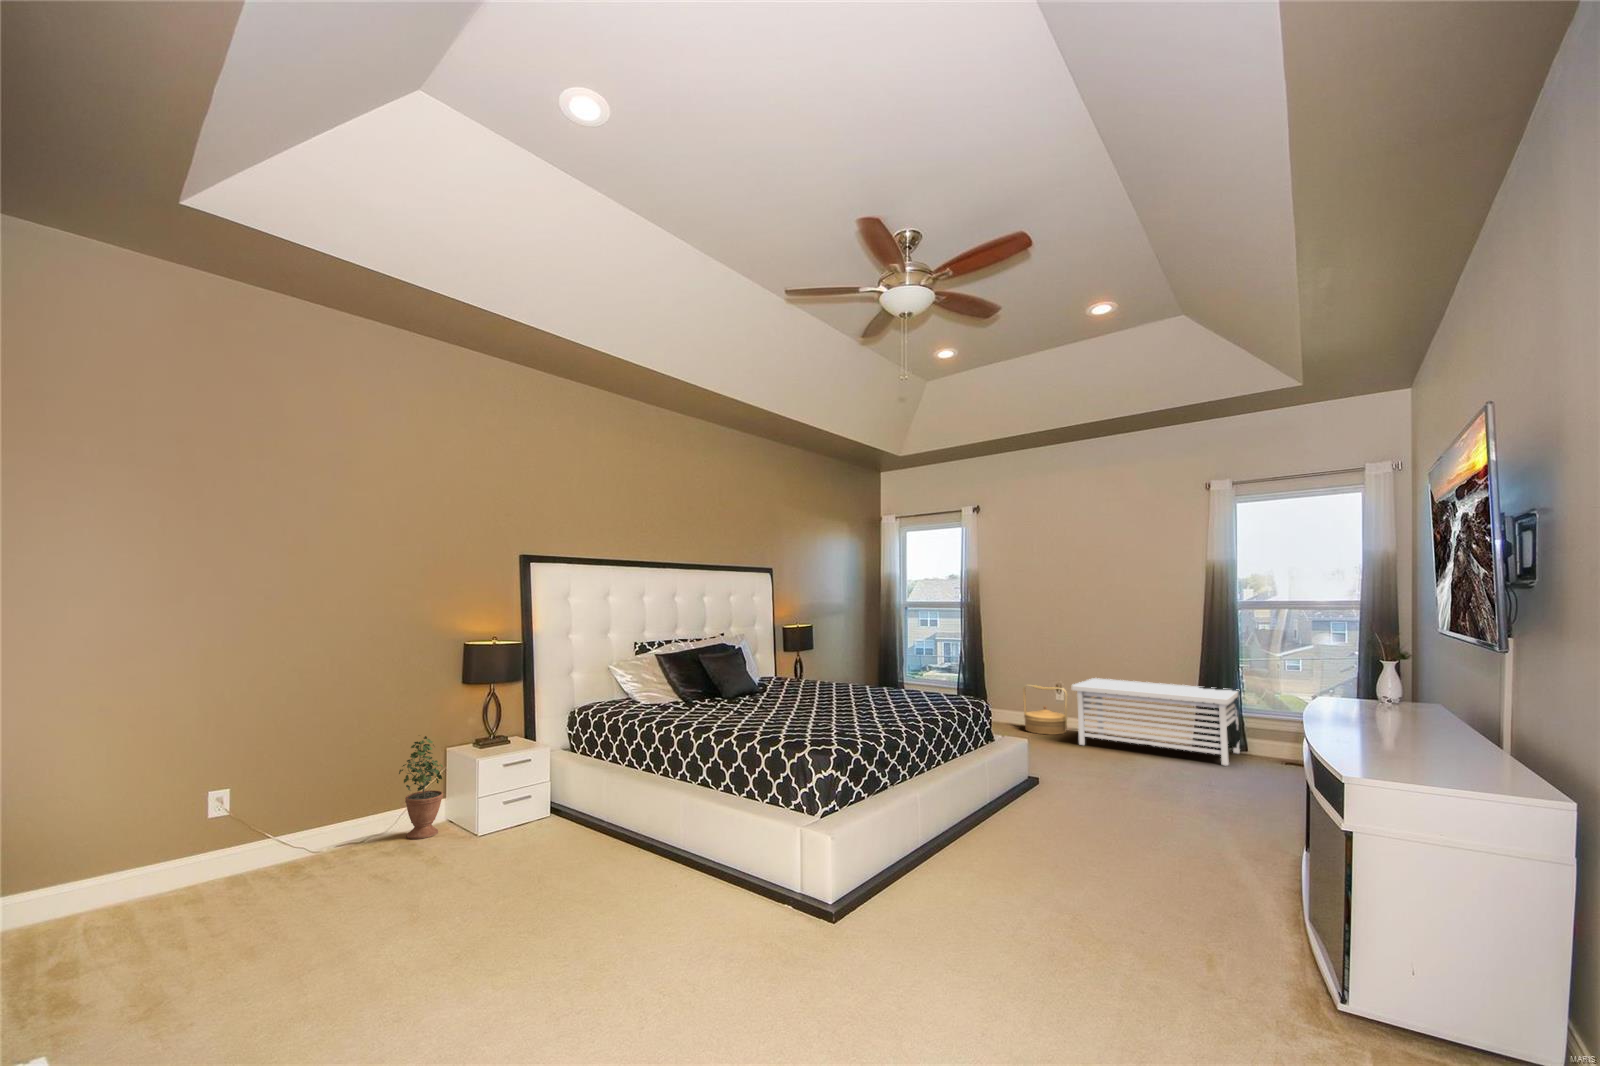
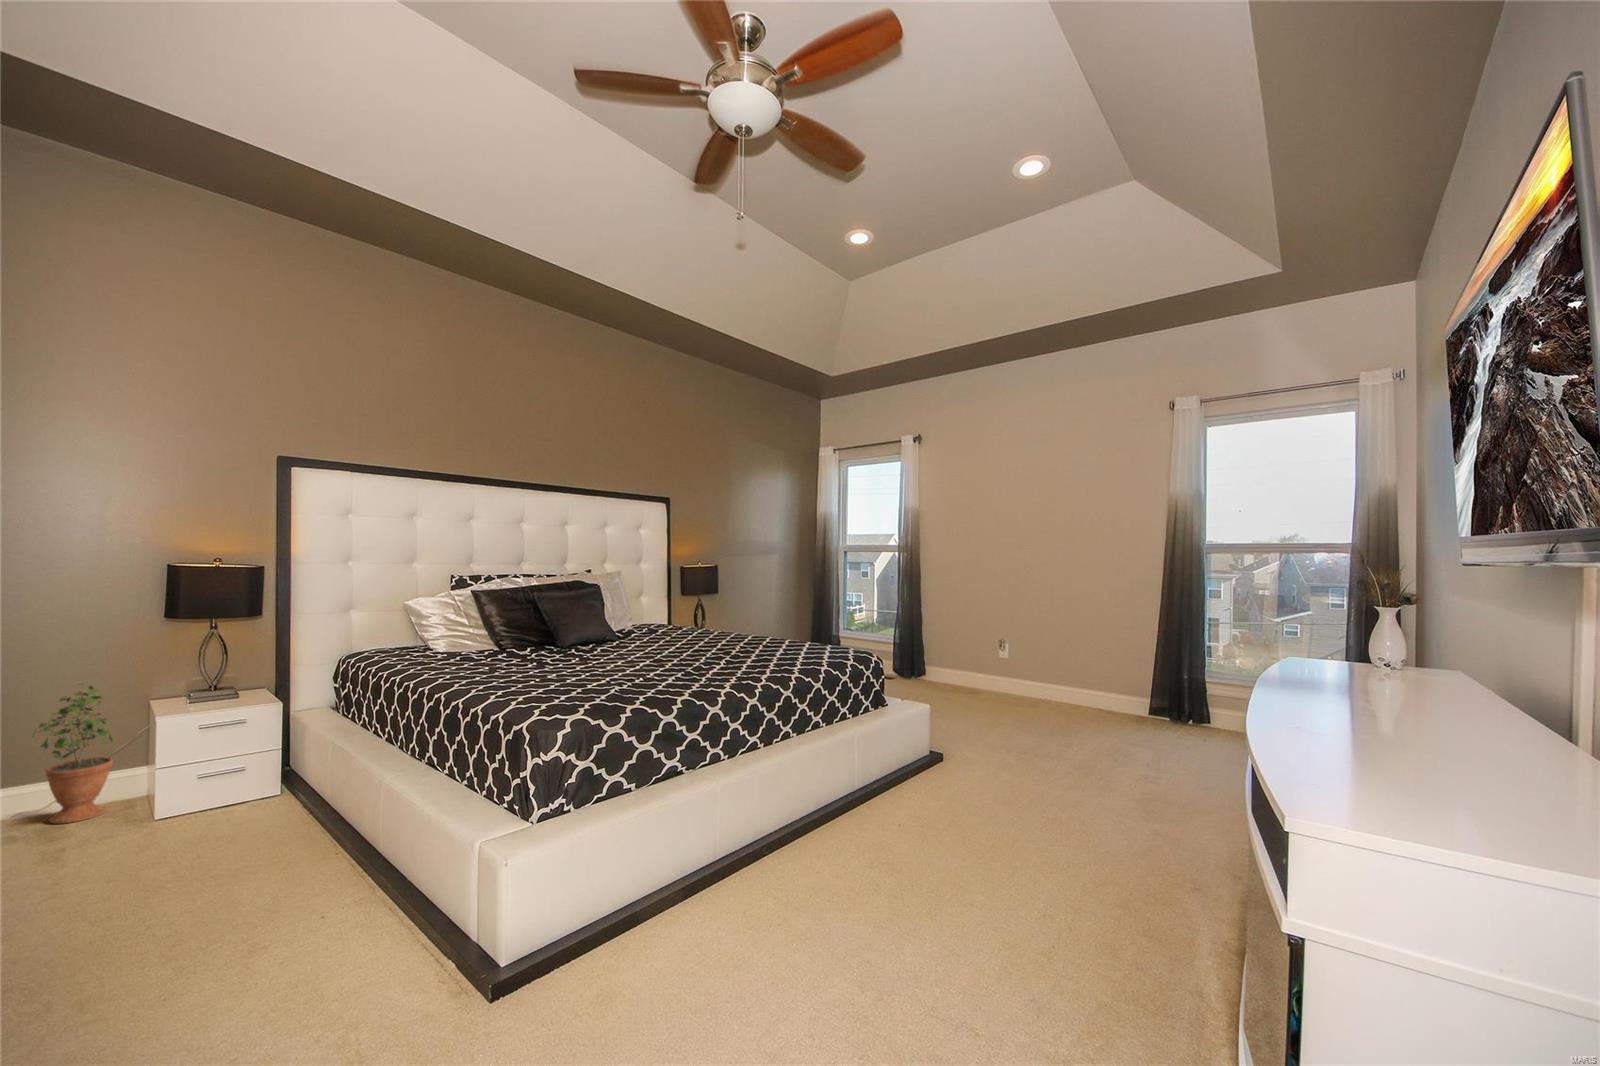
storage bench: present [1072,678,1240,766] -> none [1006,633,1204,740]
woven basket: present [1023,685,1067,735] -> none [955,639,1005,696]

